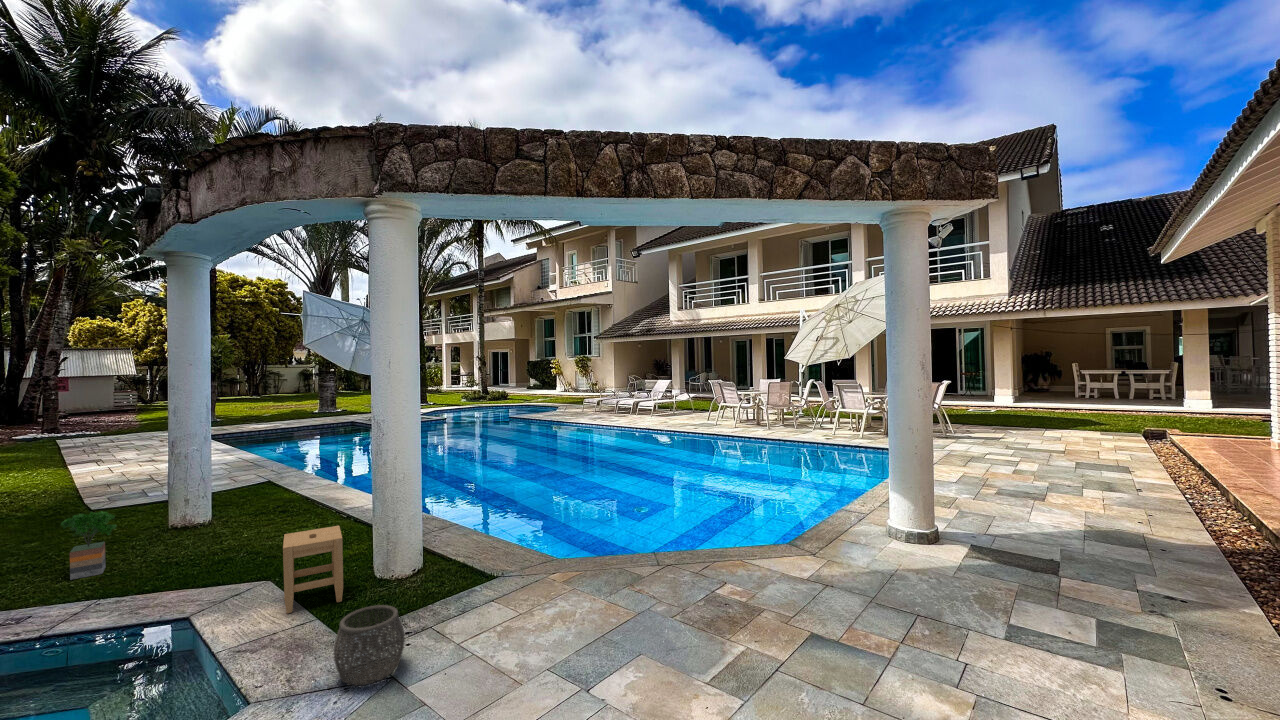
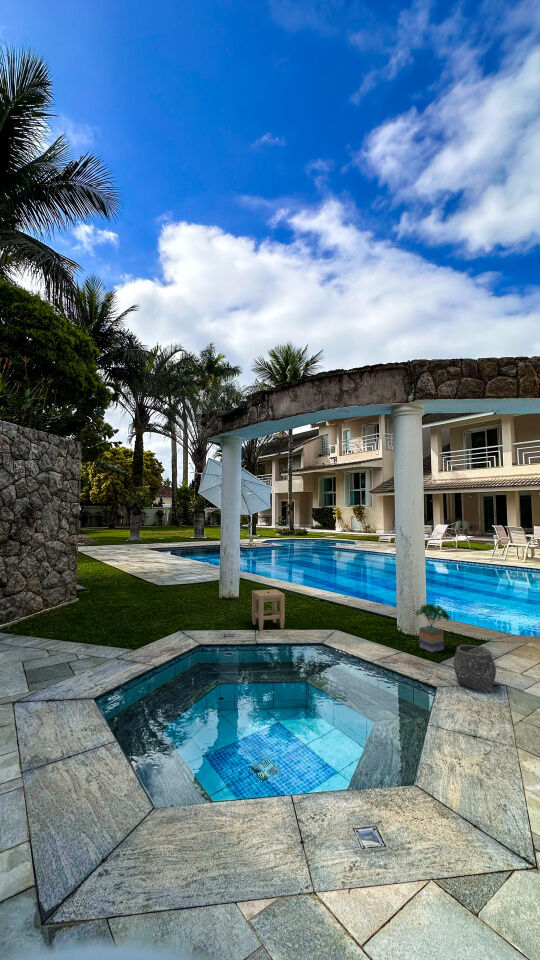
potted tree: present [61,511,116,580] -> present [415,604,450,652]
stool: present [283,526,343,614] -> present [252,589,285,631]

